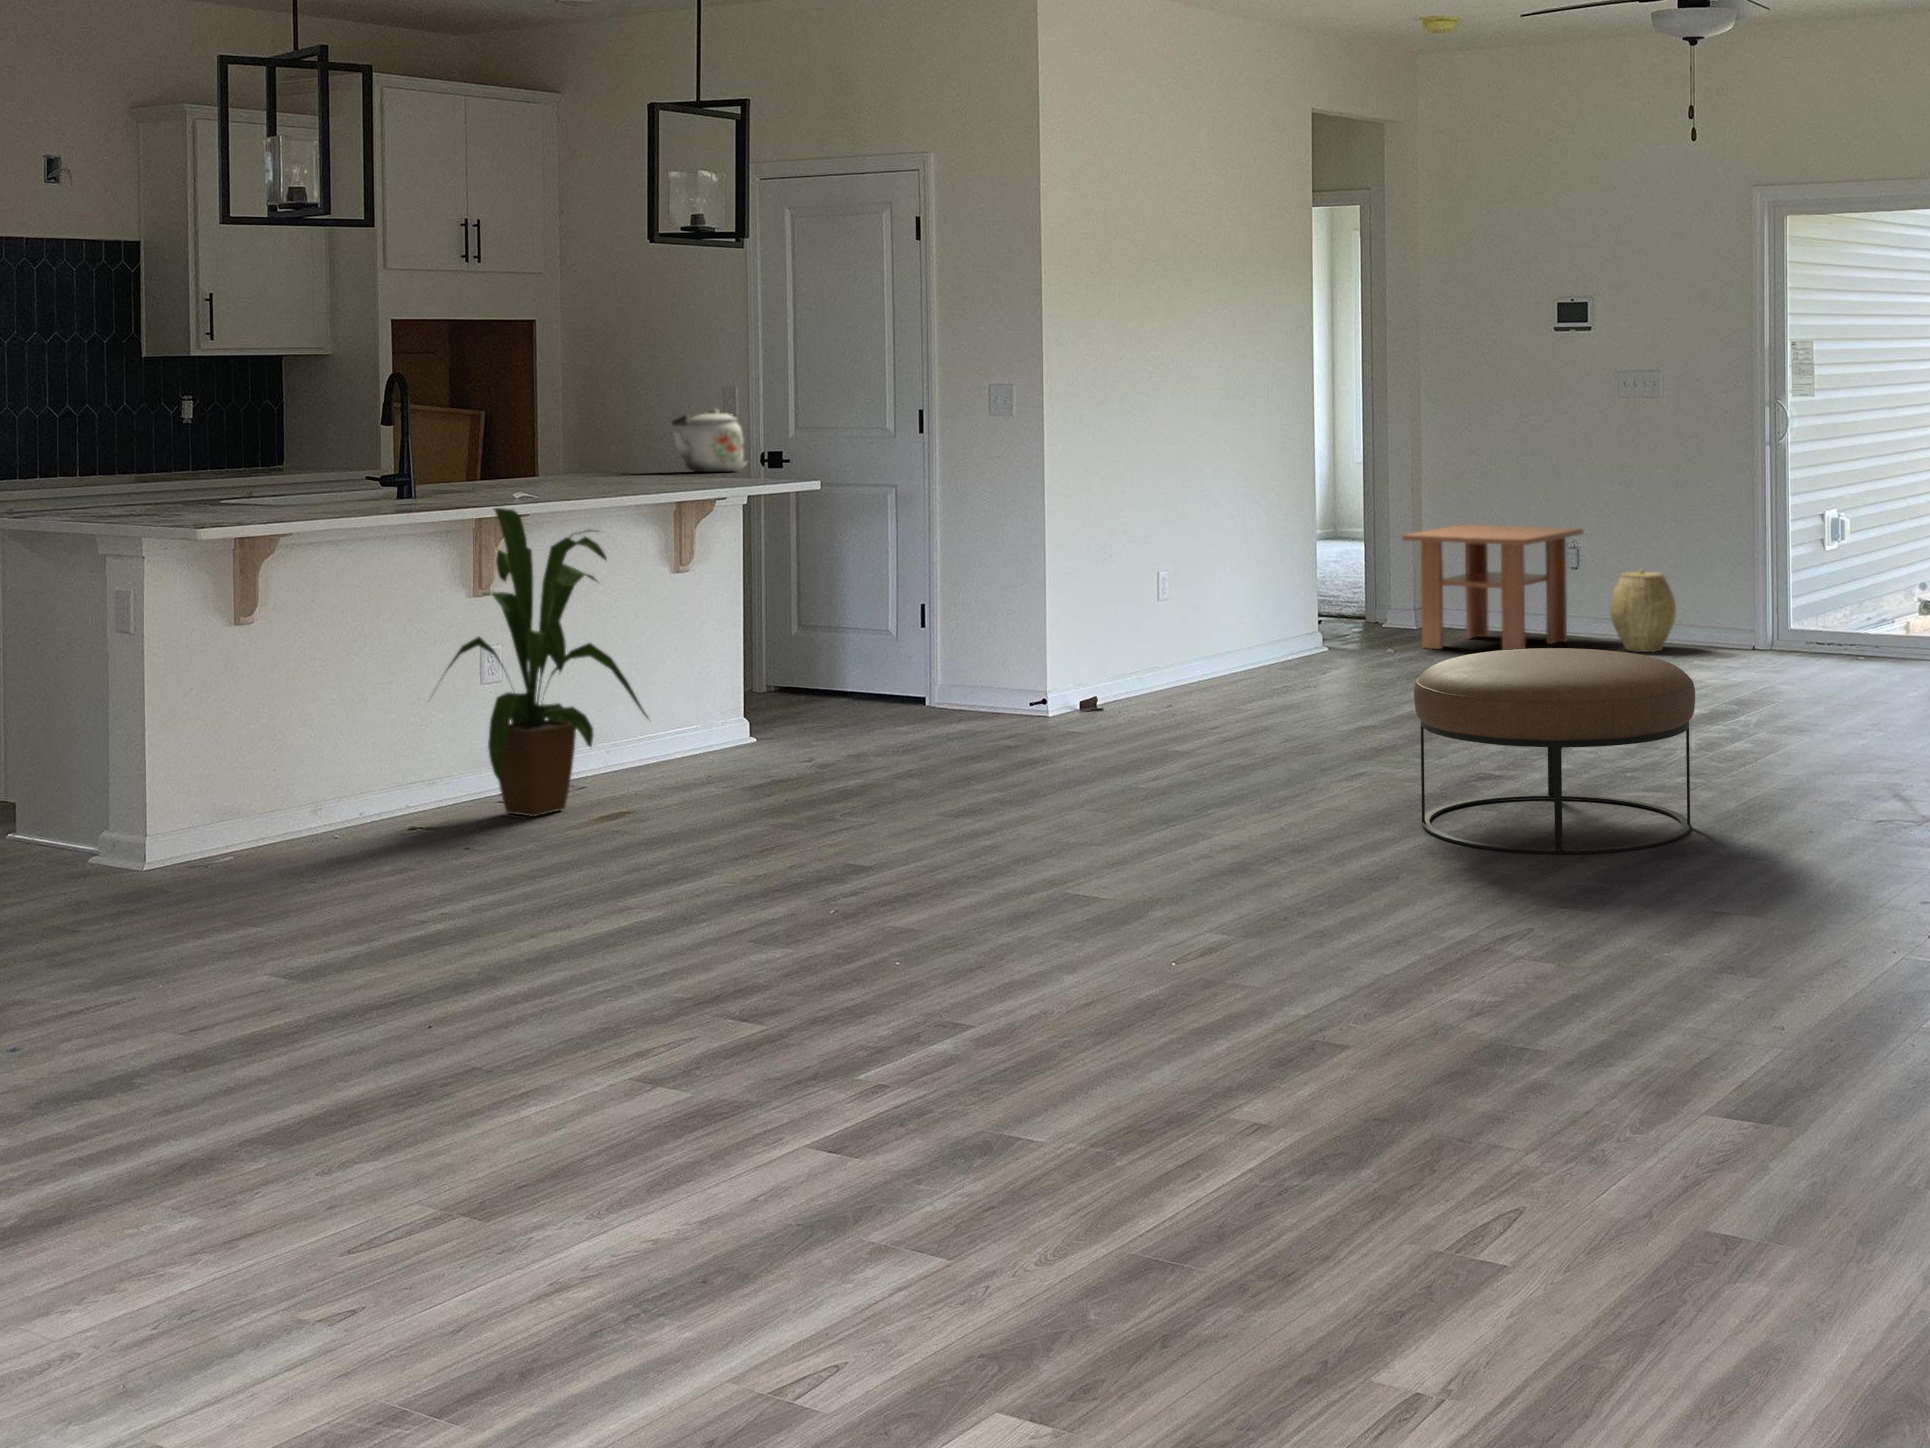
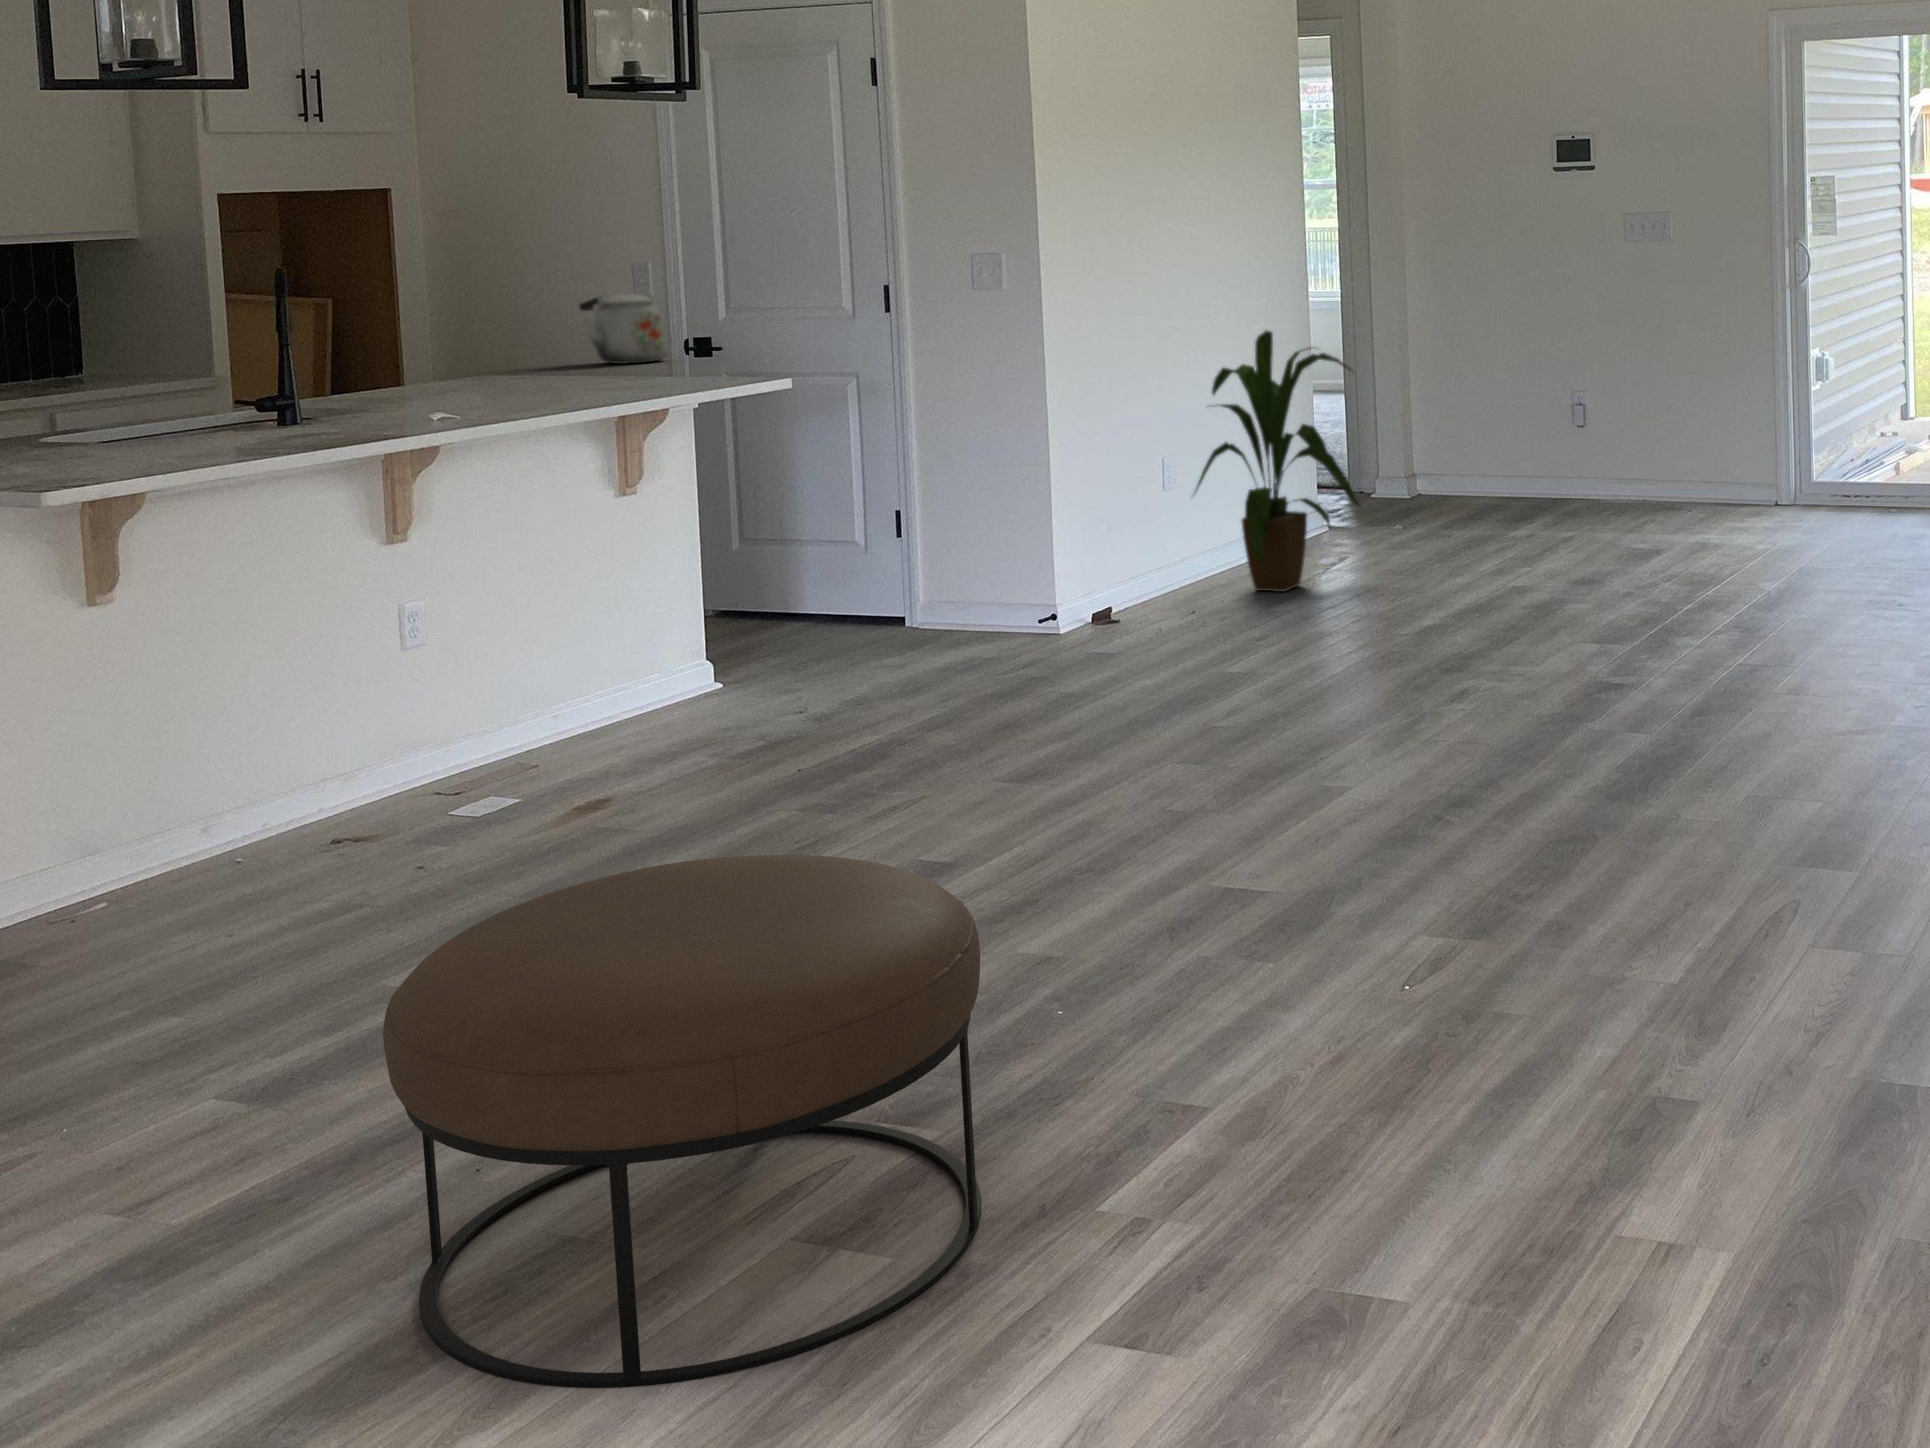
house plant: present [447,508,648,817] -> present [1196,331,1359,592]
coffee table: present [1402,524,1583,650] -> none [1403,381,1591,522]
woven basket: present [1610,570,1676,652] -> none [1627,424,1697,512]
ottoman: present [1414,648,1695,854] -> present [383,855,981,1388]

